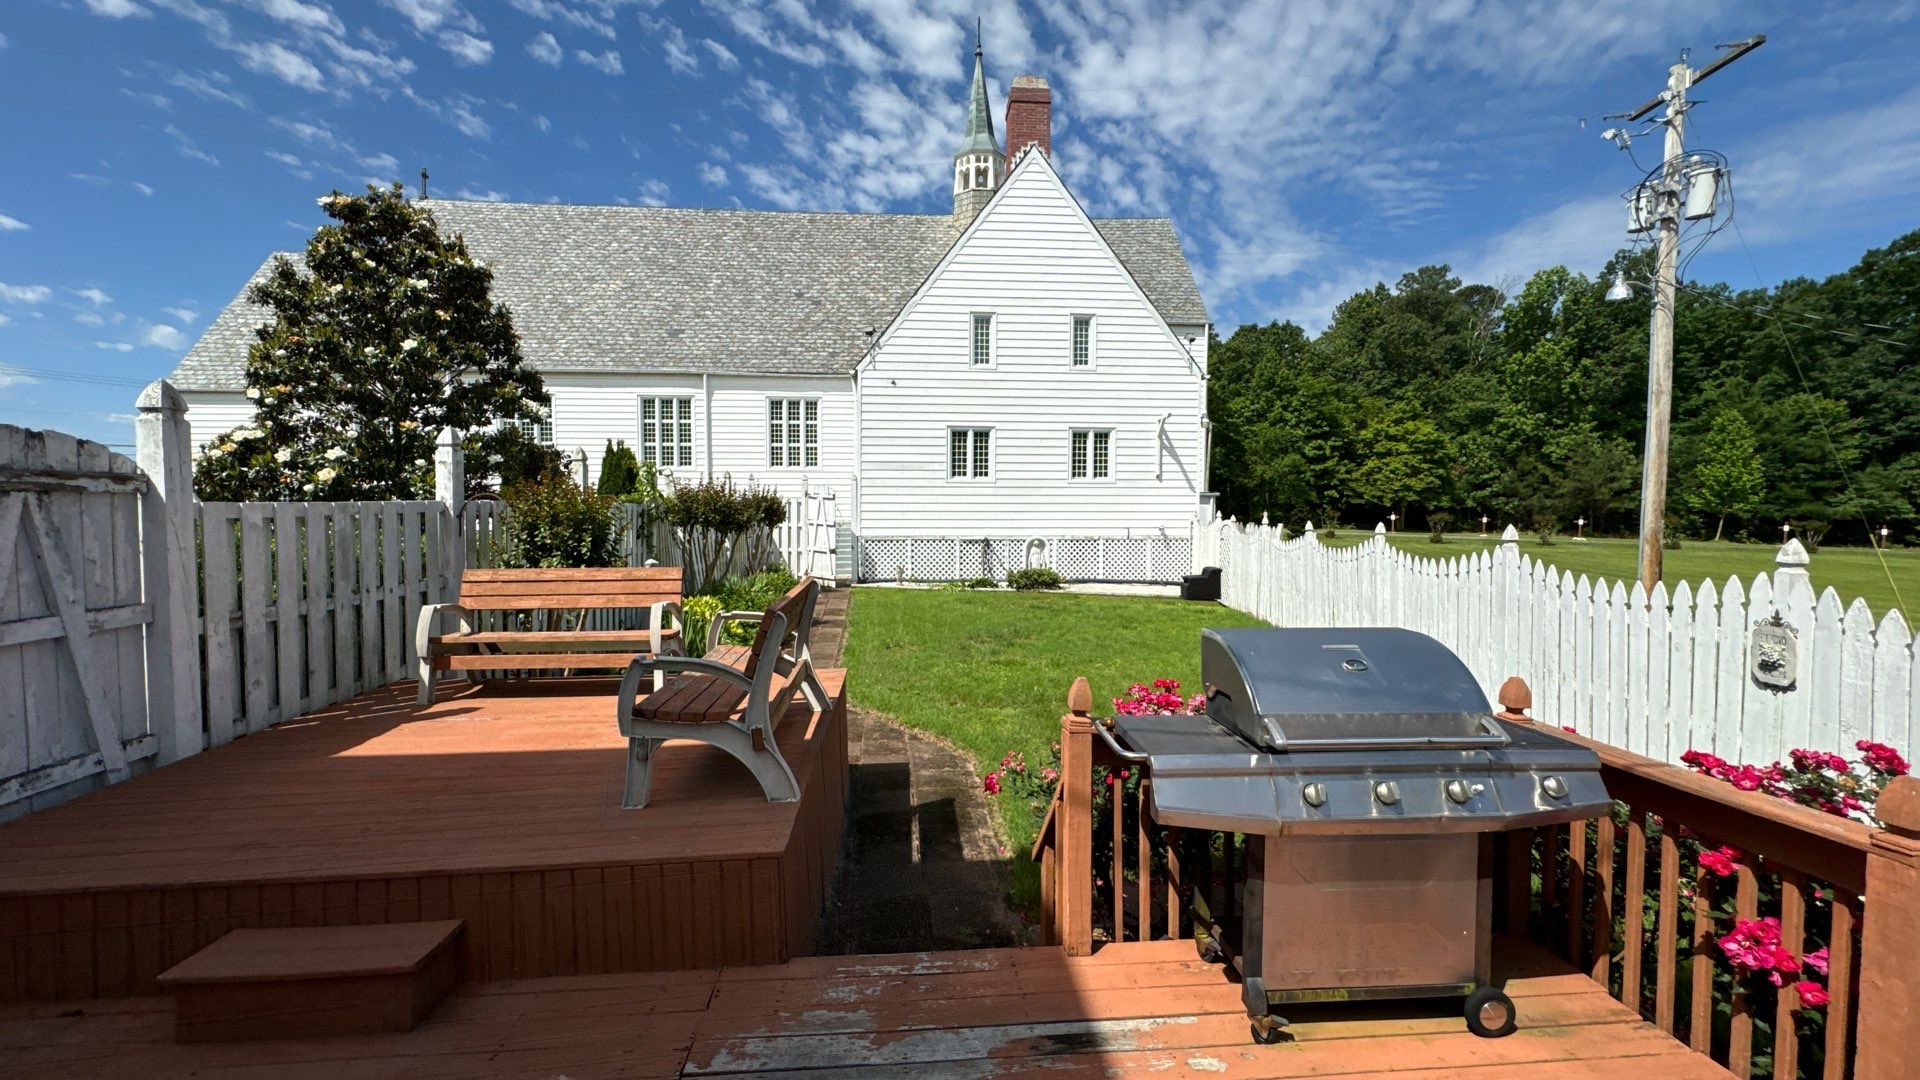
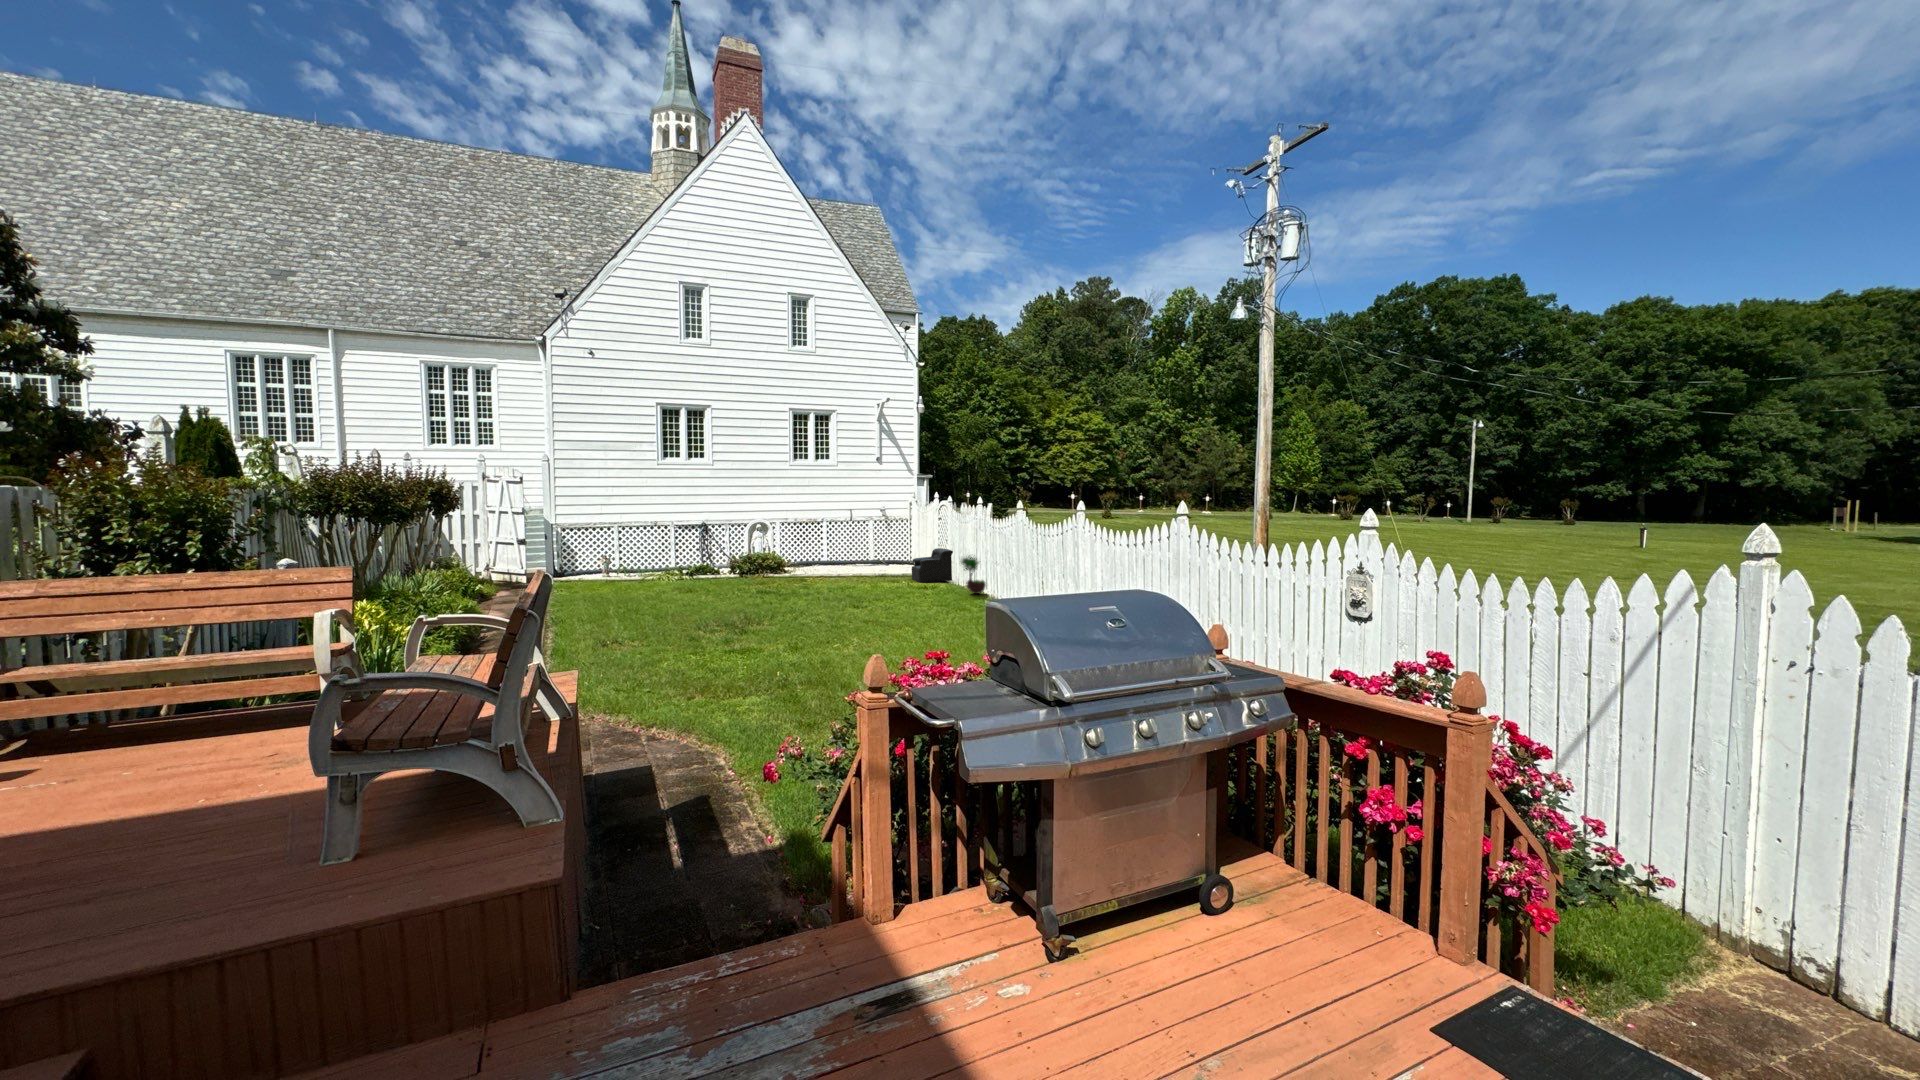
potted tree: none [1223,569,1251,612] -> present [961,555,986,594]

